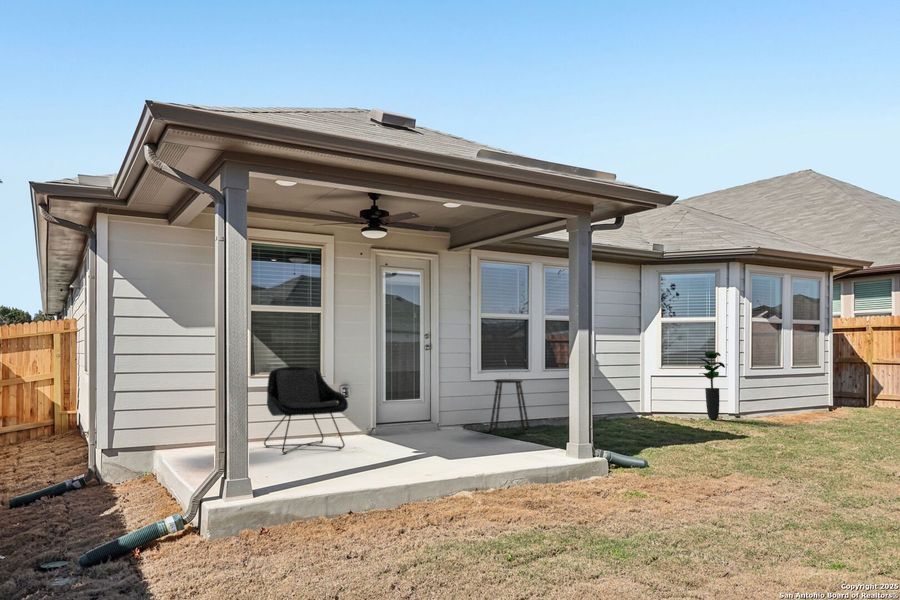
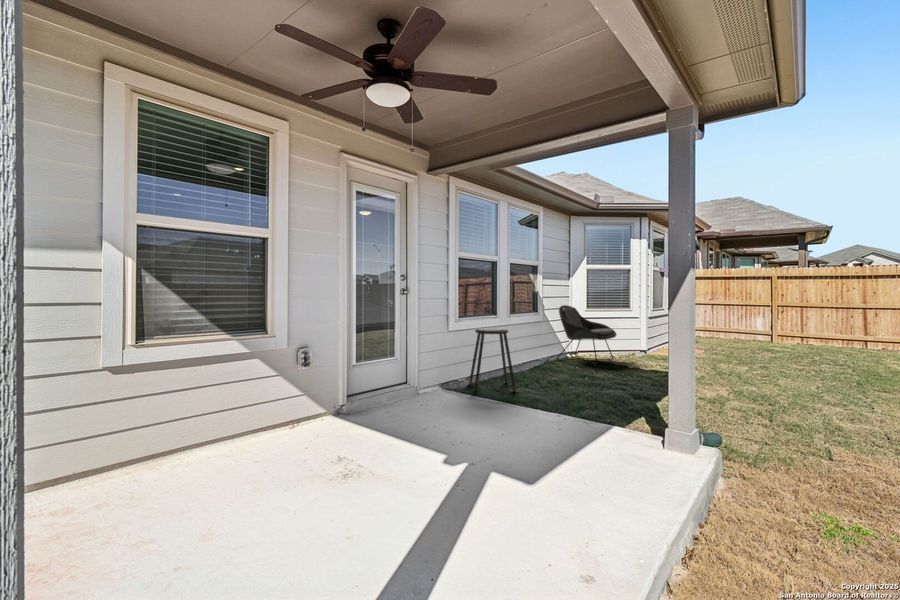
potted plant: present [699,352,725,420] -> none [620,296,649,358]
lounge chair: present [264,366,348,454] -> present [557,305,617,366]

